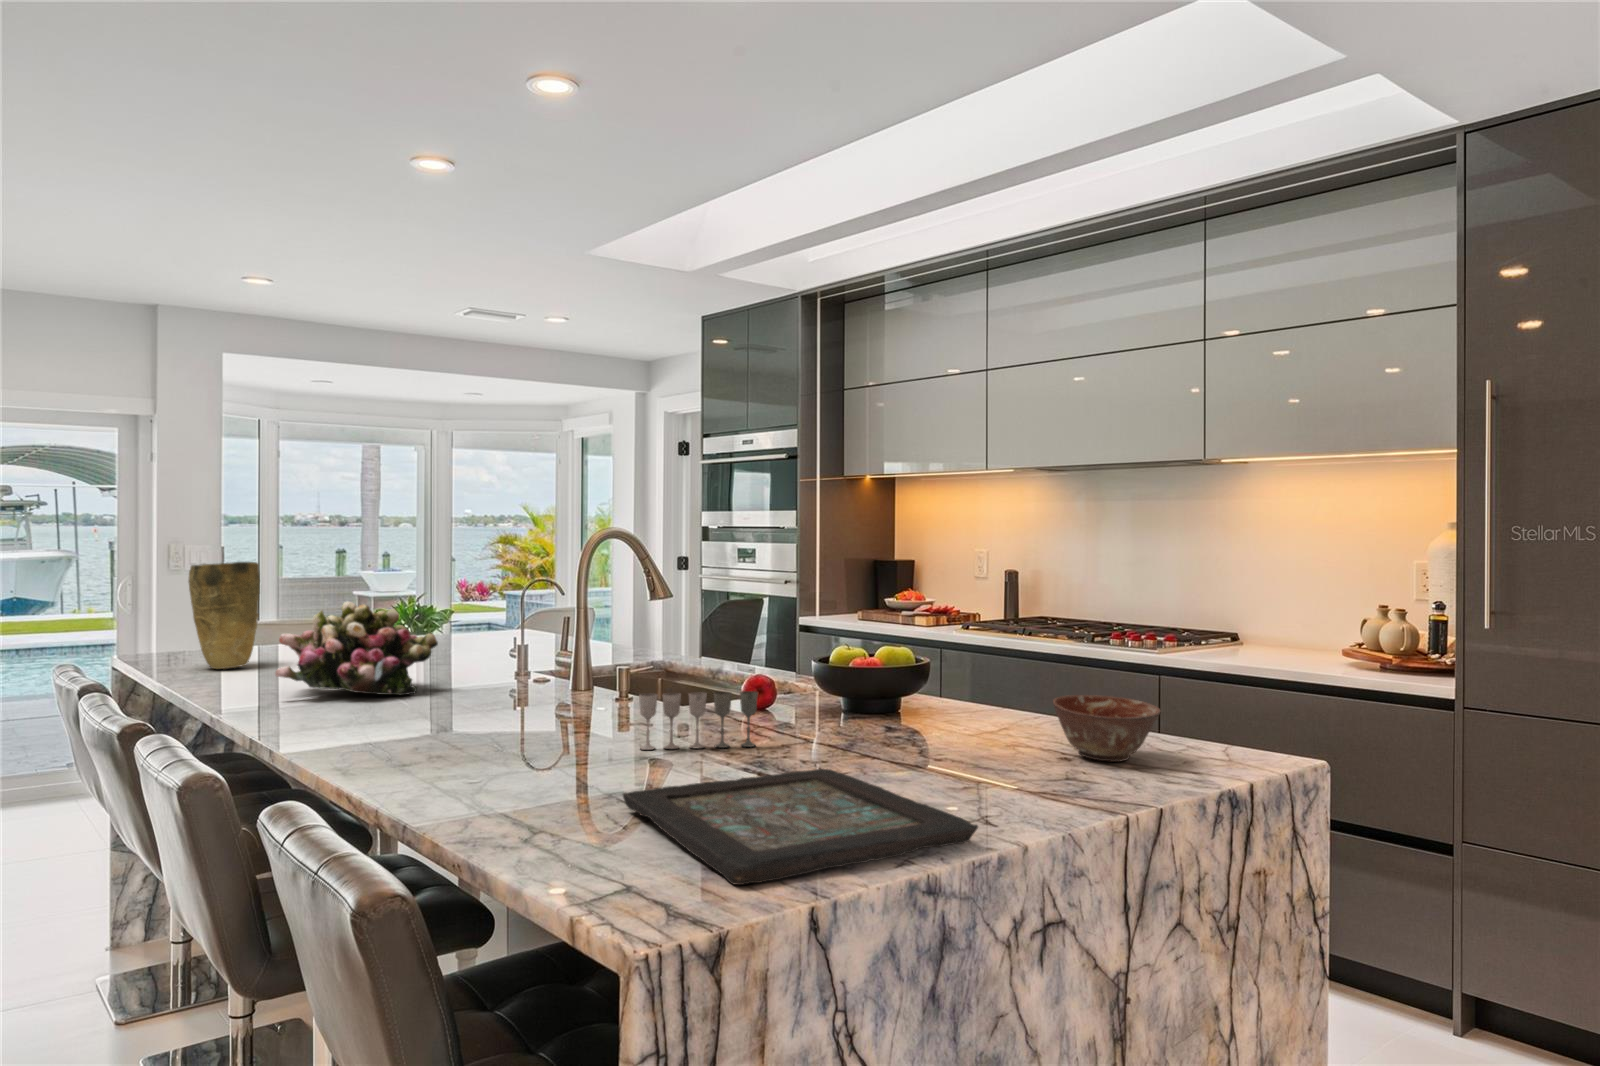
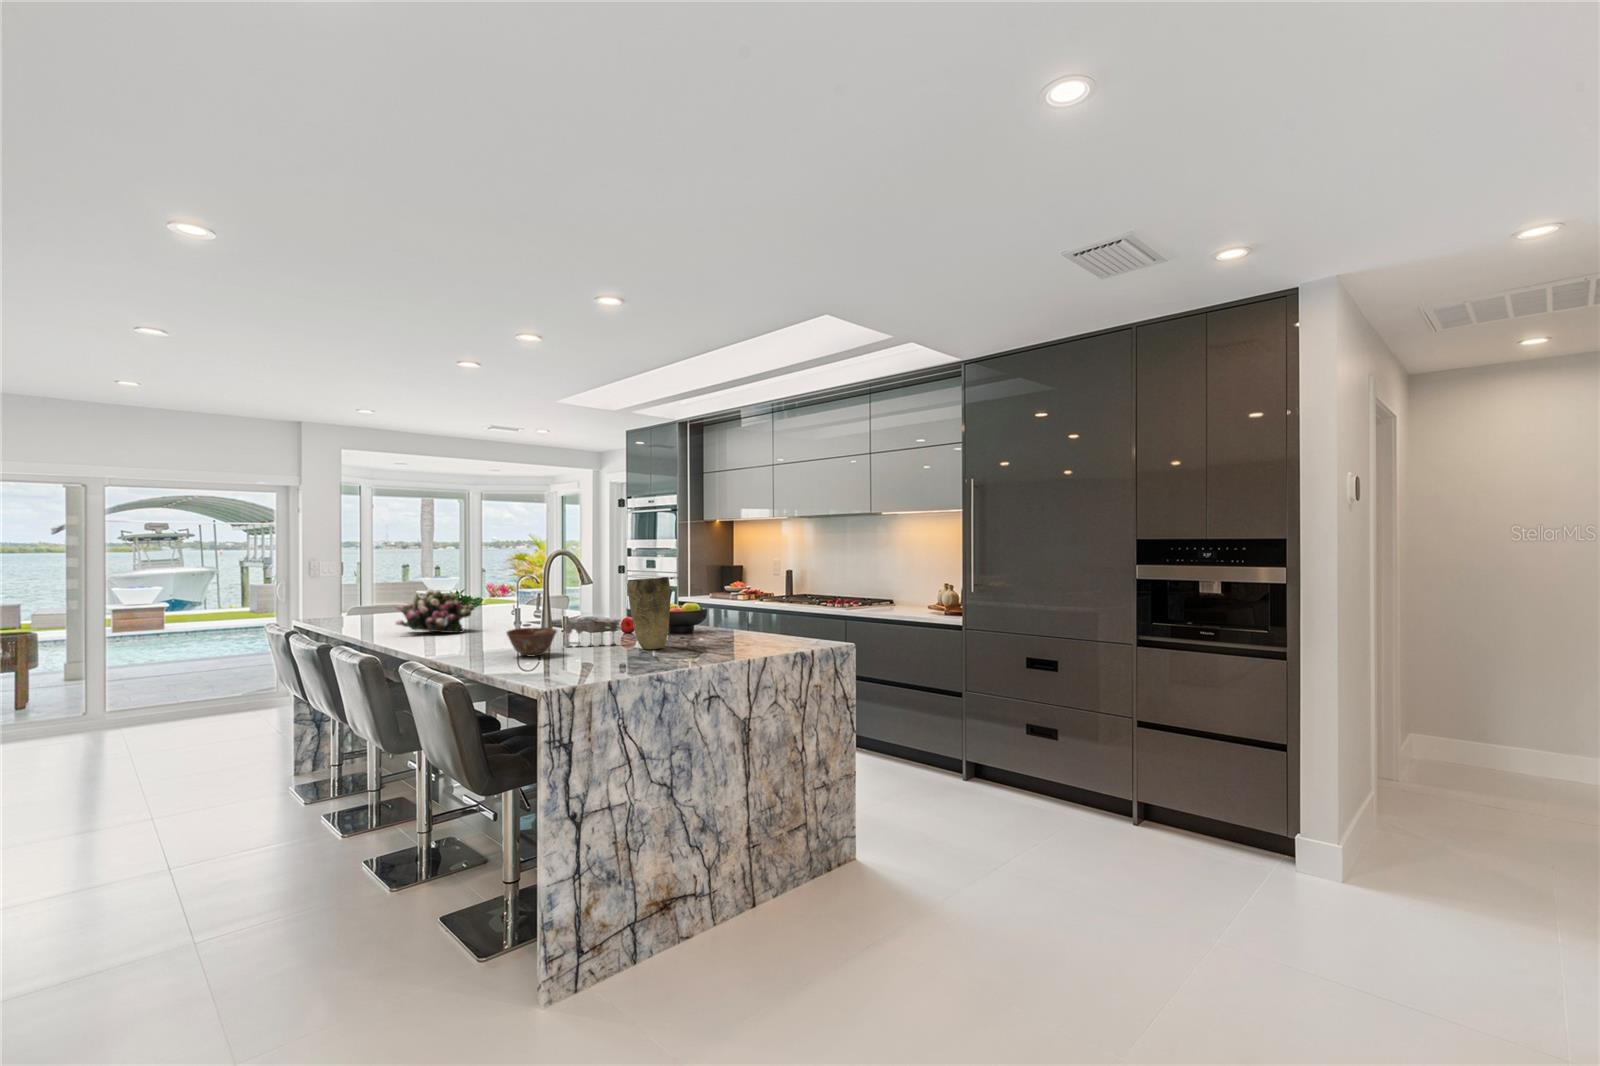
vase: present [189,562,260,669] -> present [628,577,670,649]
ceramic bowl: present [1053,695,1161,762] -> present [507,628,557,656]
decorative tray: present [623,769,978,885] -> none [551,648,678,676]

